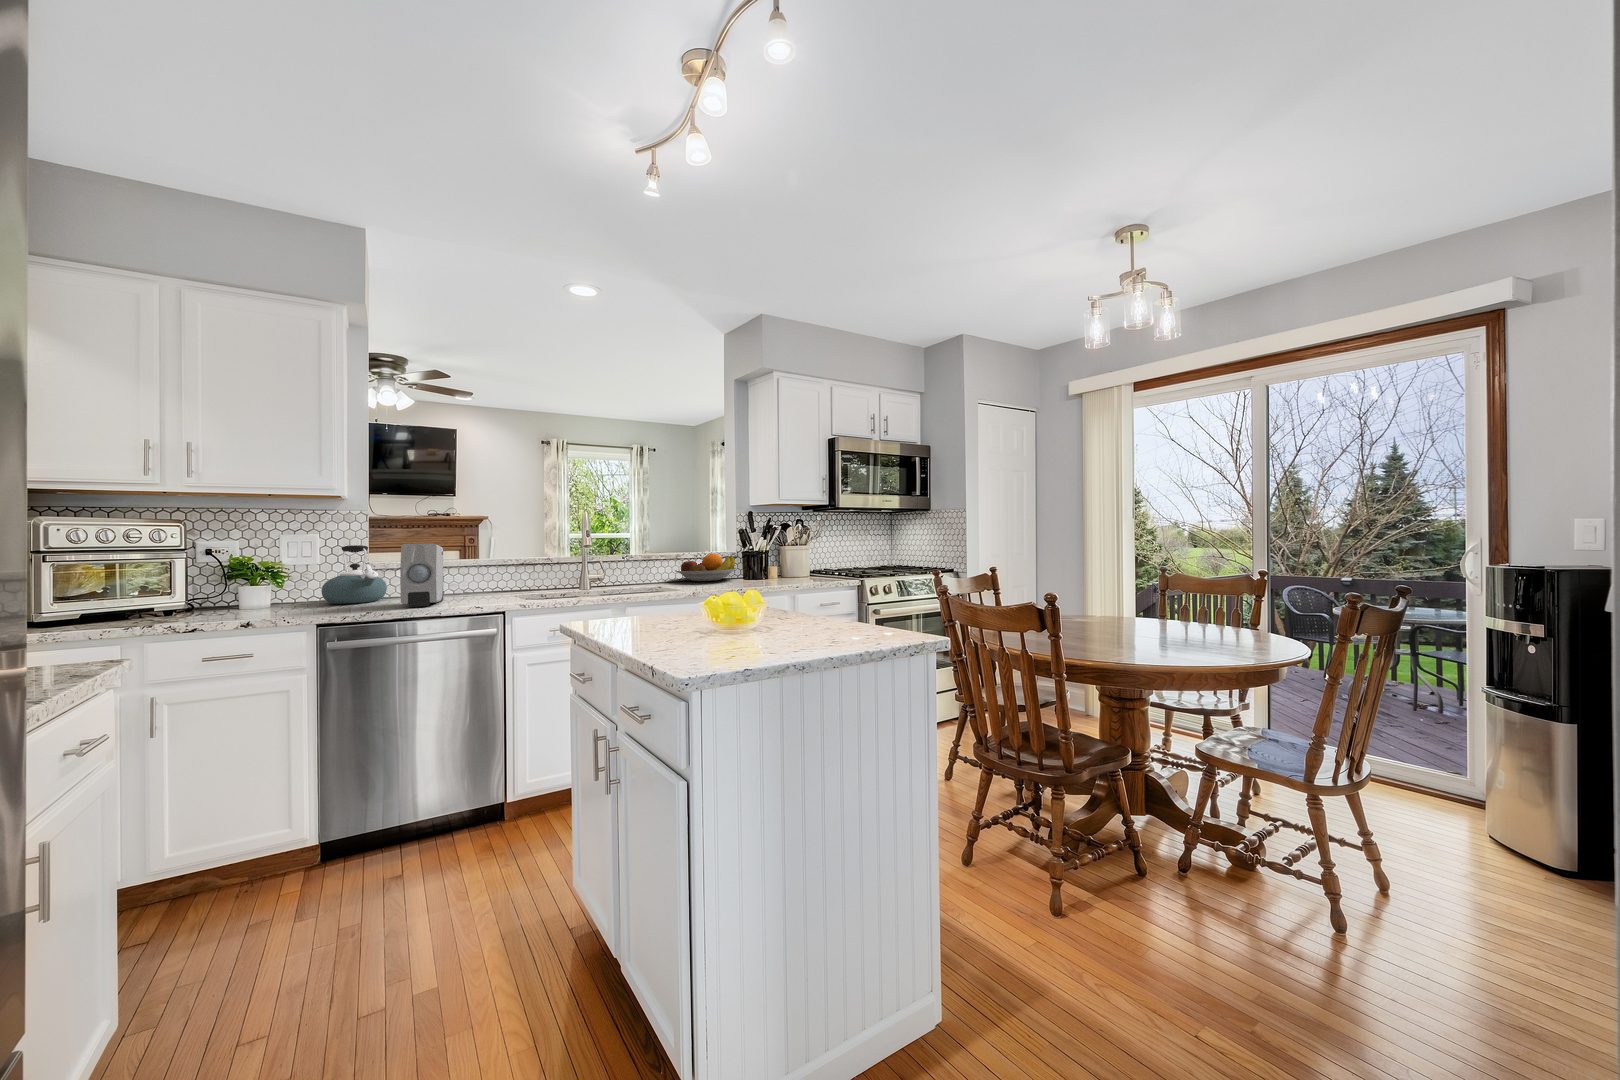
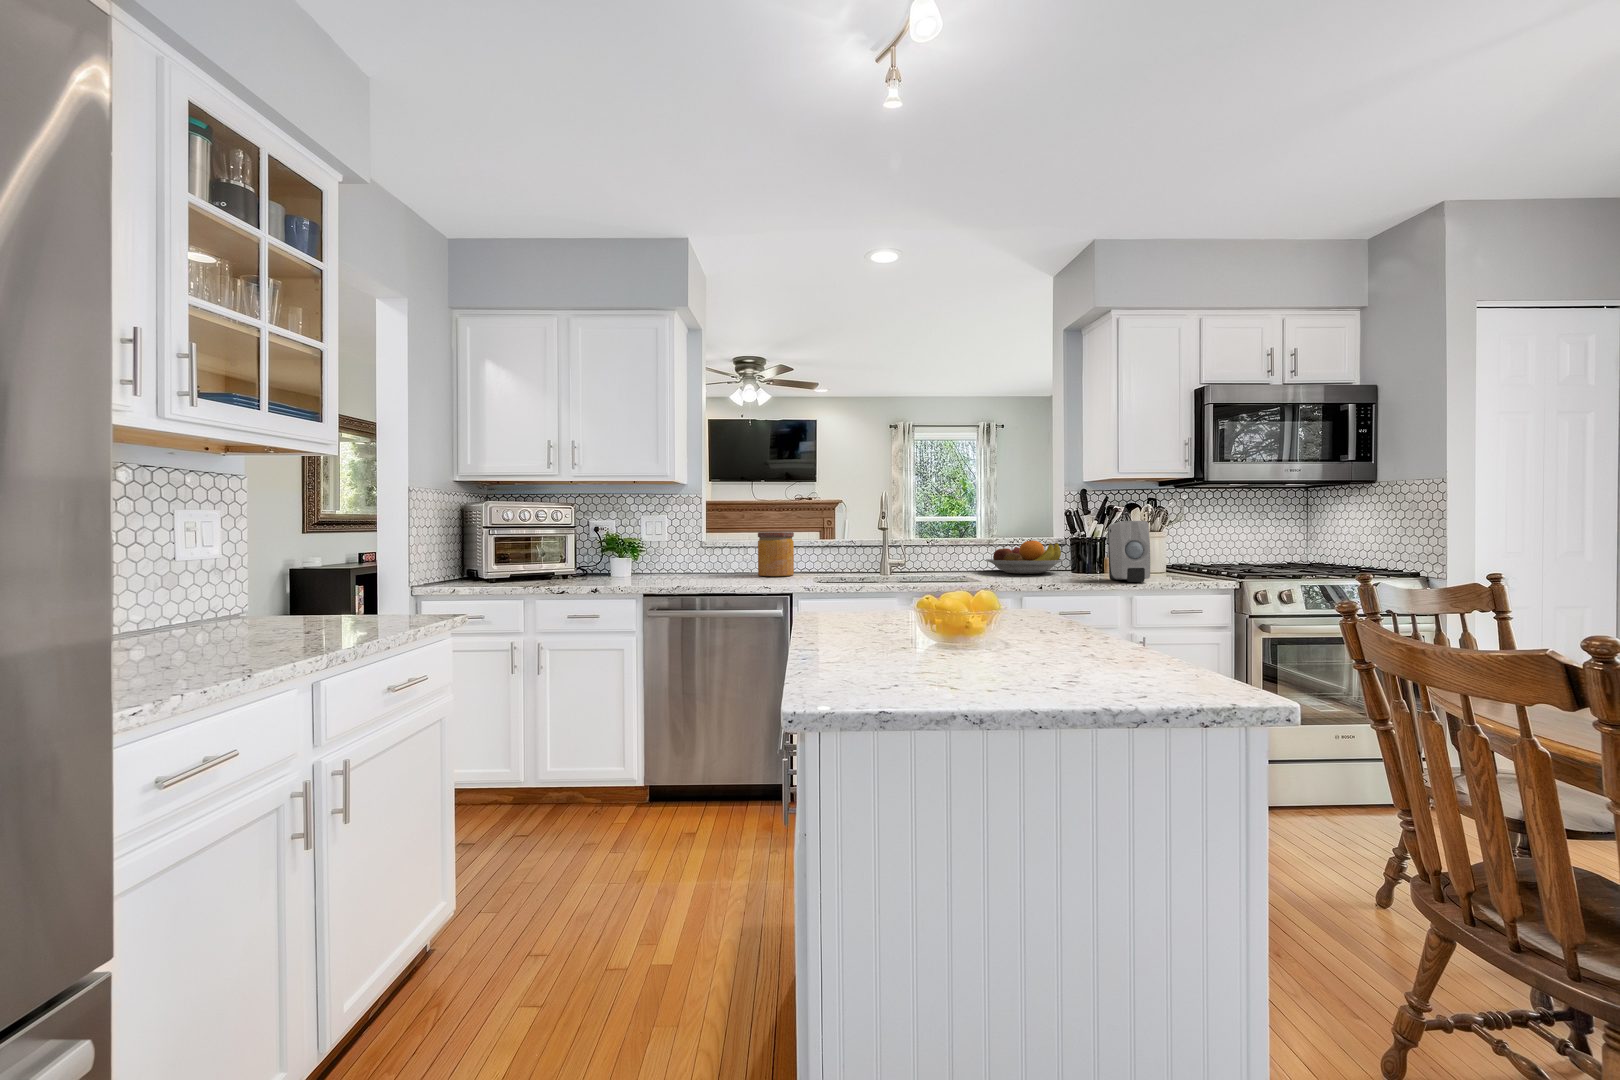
soap dispenser: present [400,544,443,607] -> present [1108,521,1150,582]
kettle: present [321,545,387,604] -> none [670,525,716,577]
jar: none [441,551,485,597] -> present [758,532,794,576]

